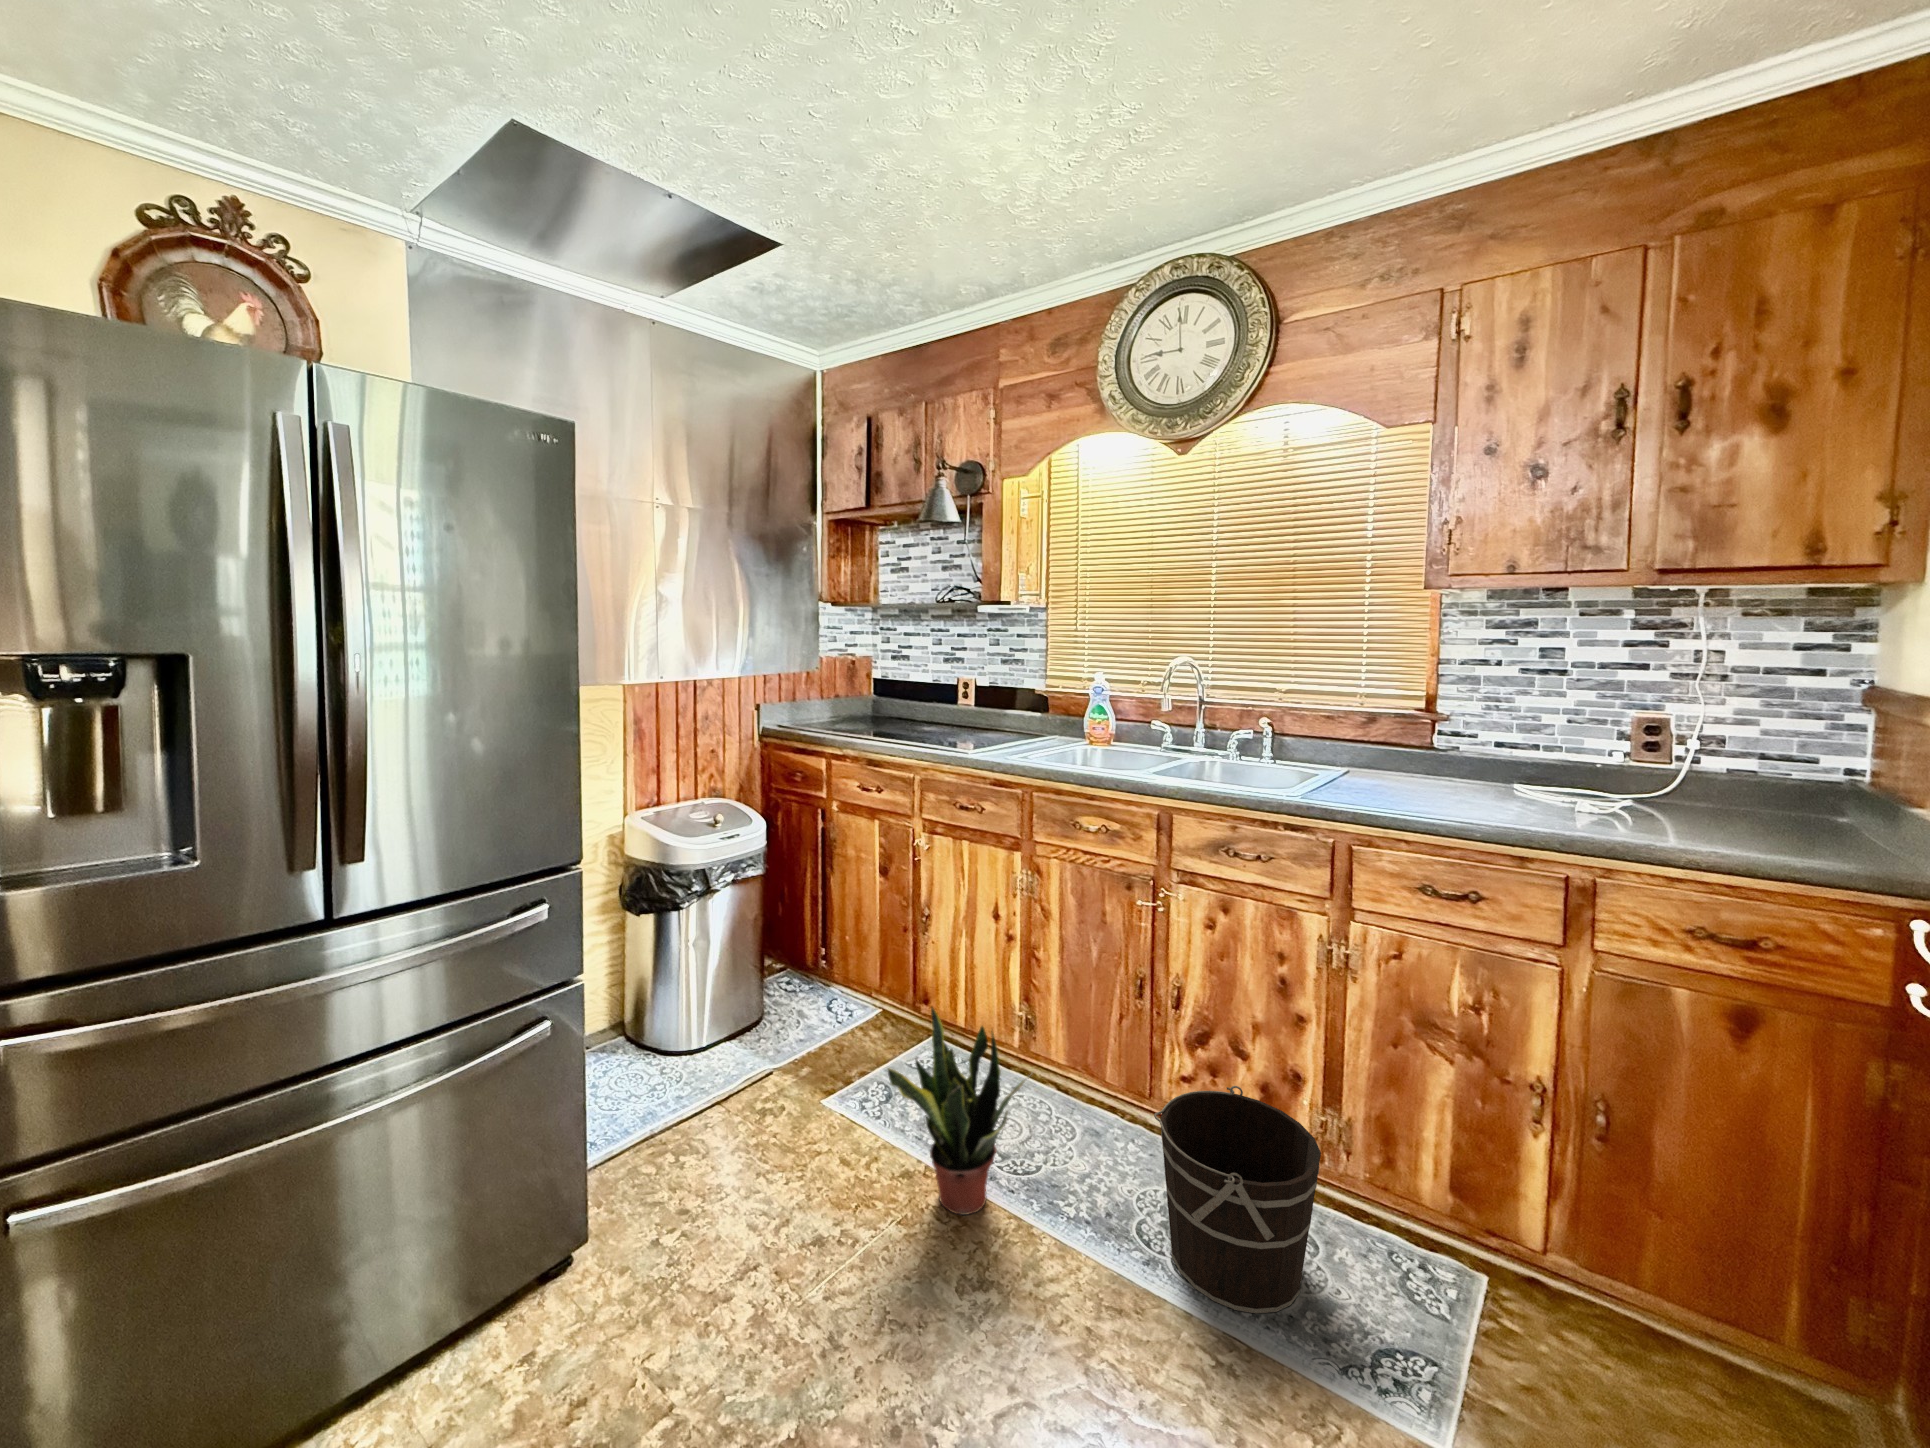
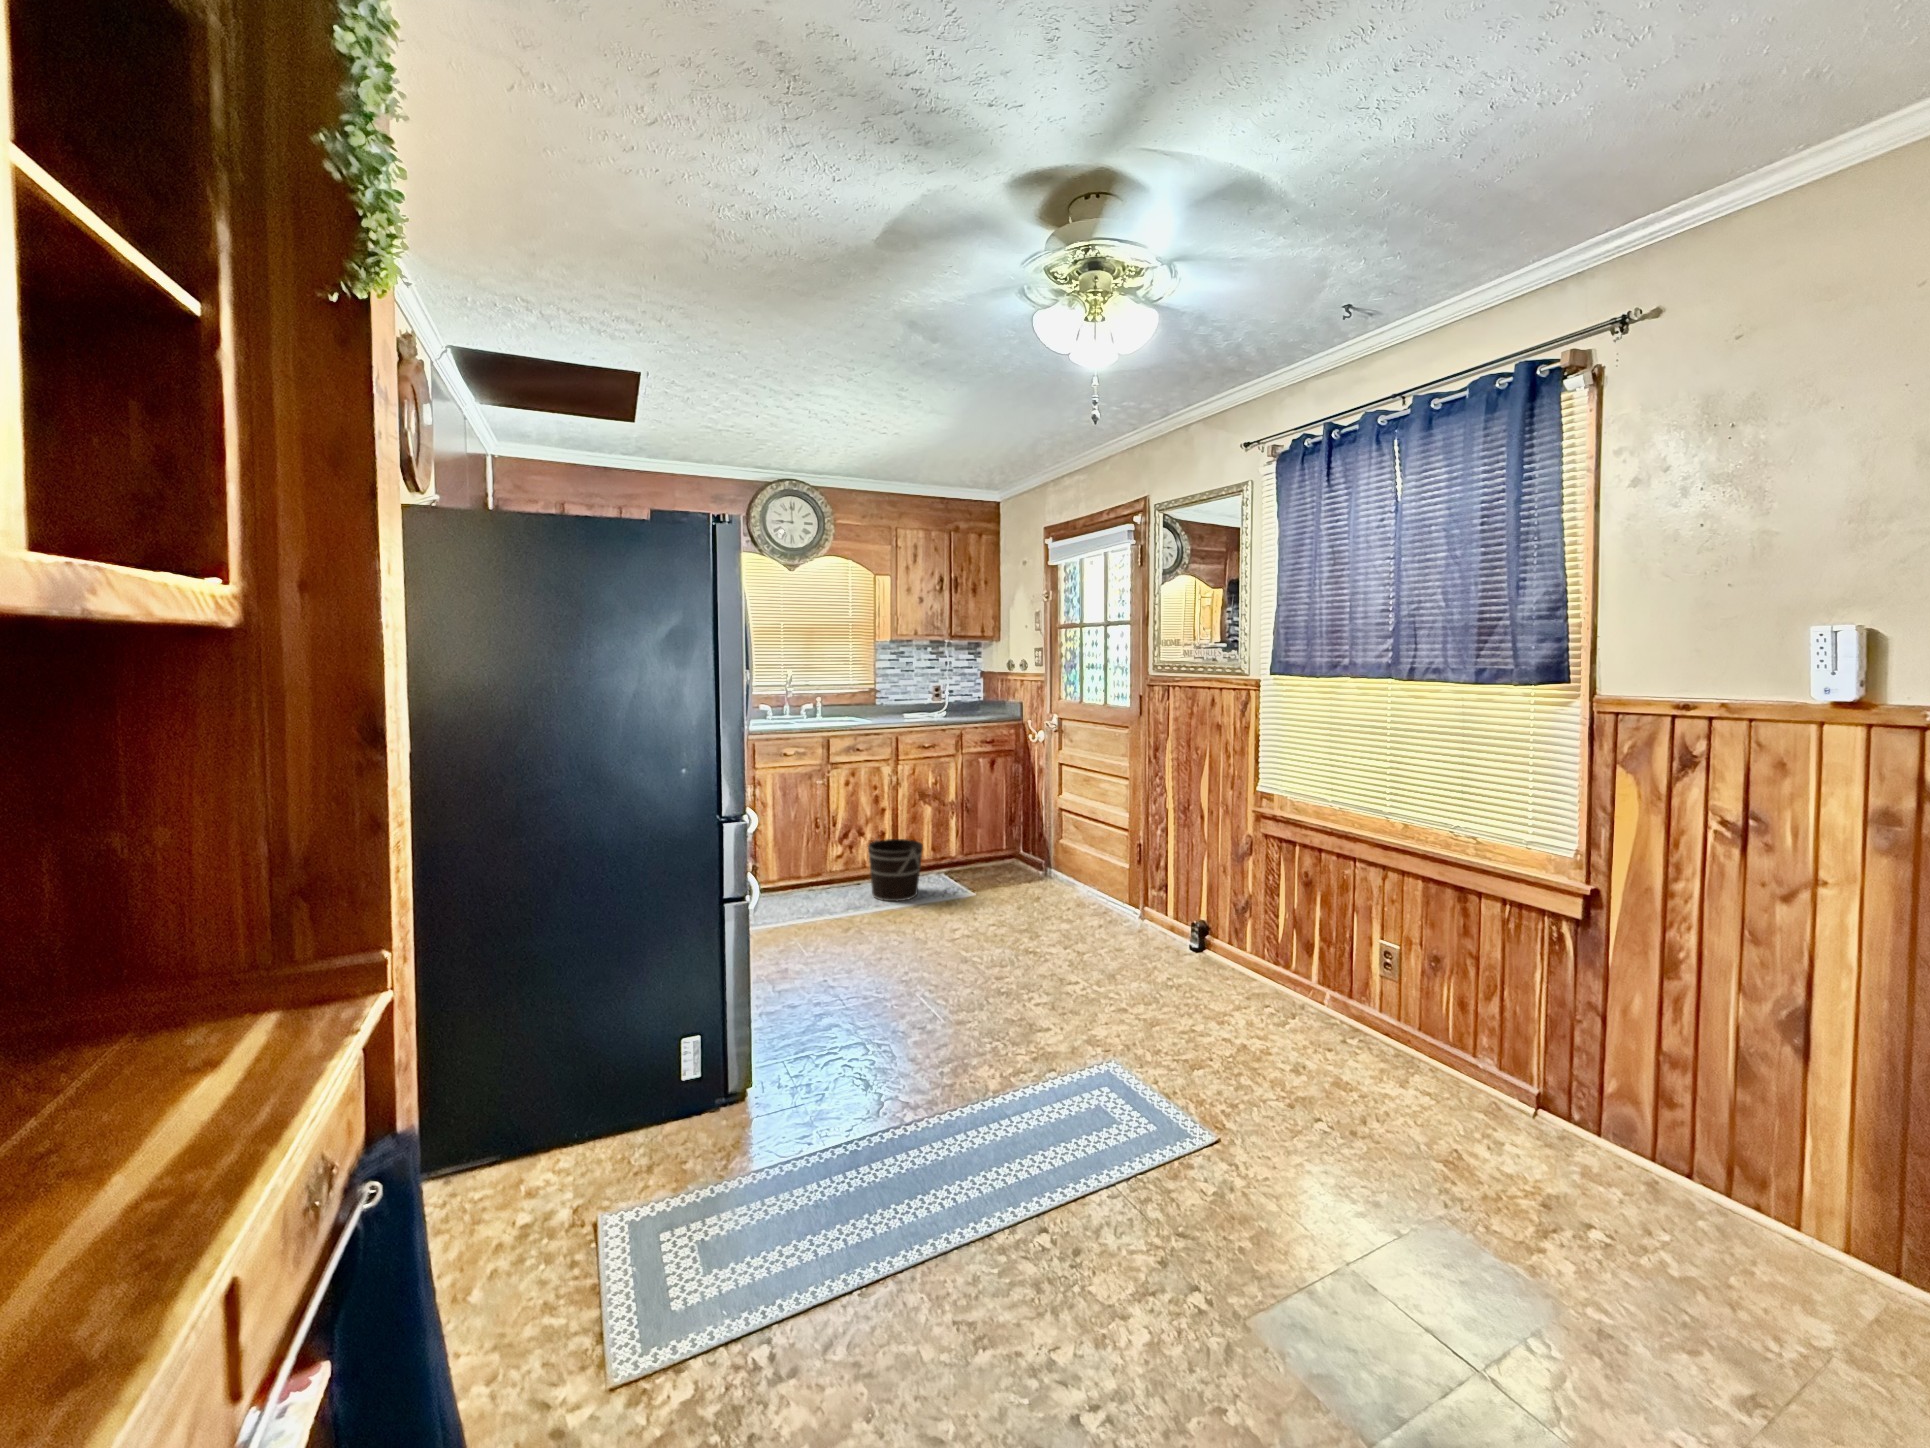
potted plant: present [888,1007,1029,1215] -> none [781,839,839,924]

